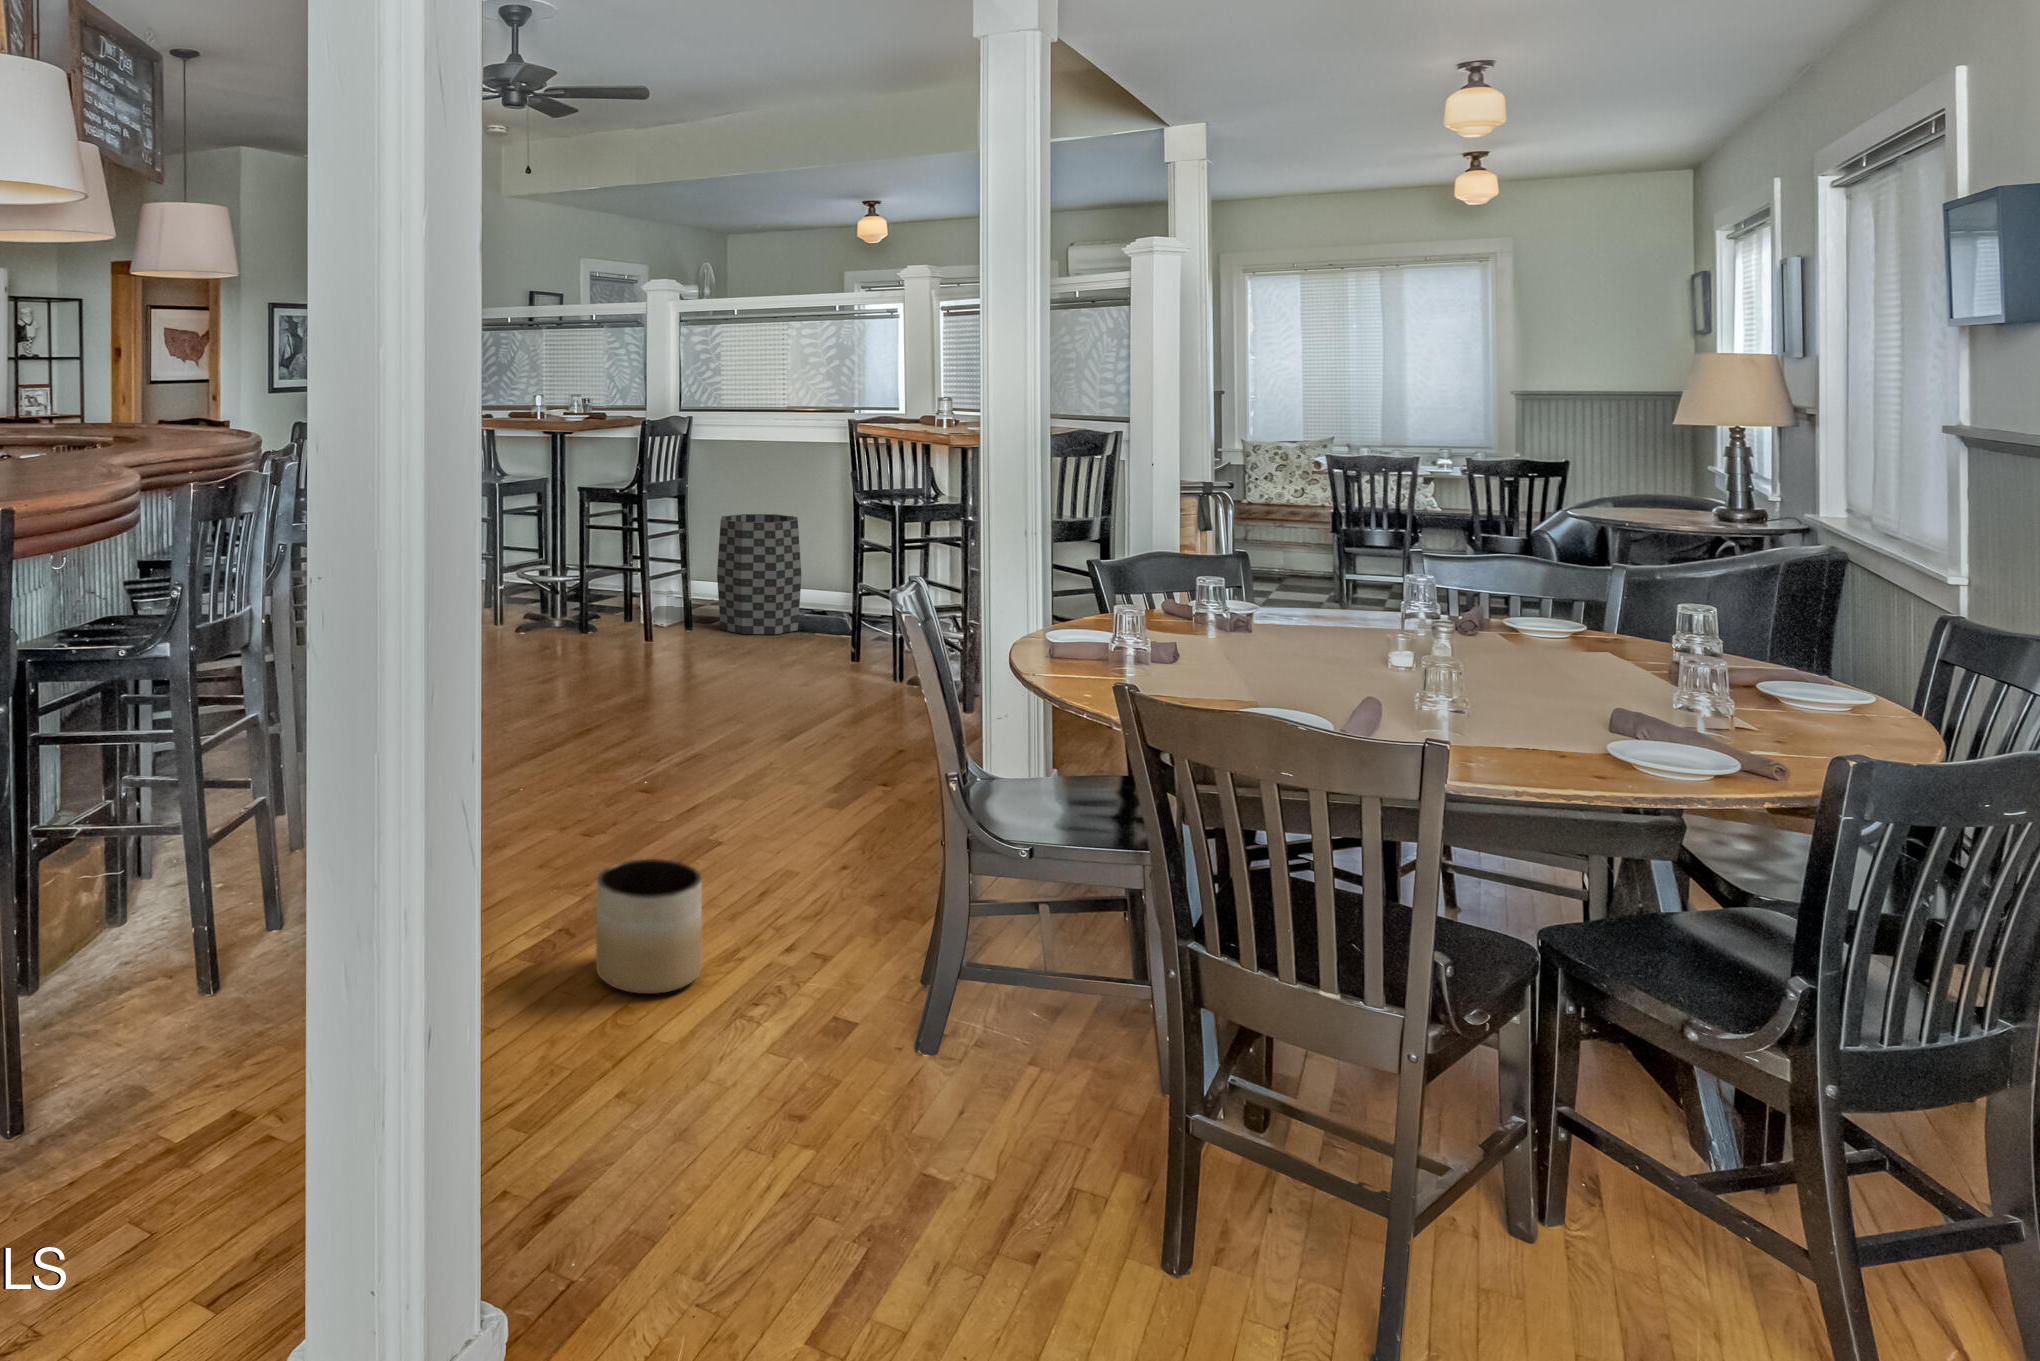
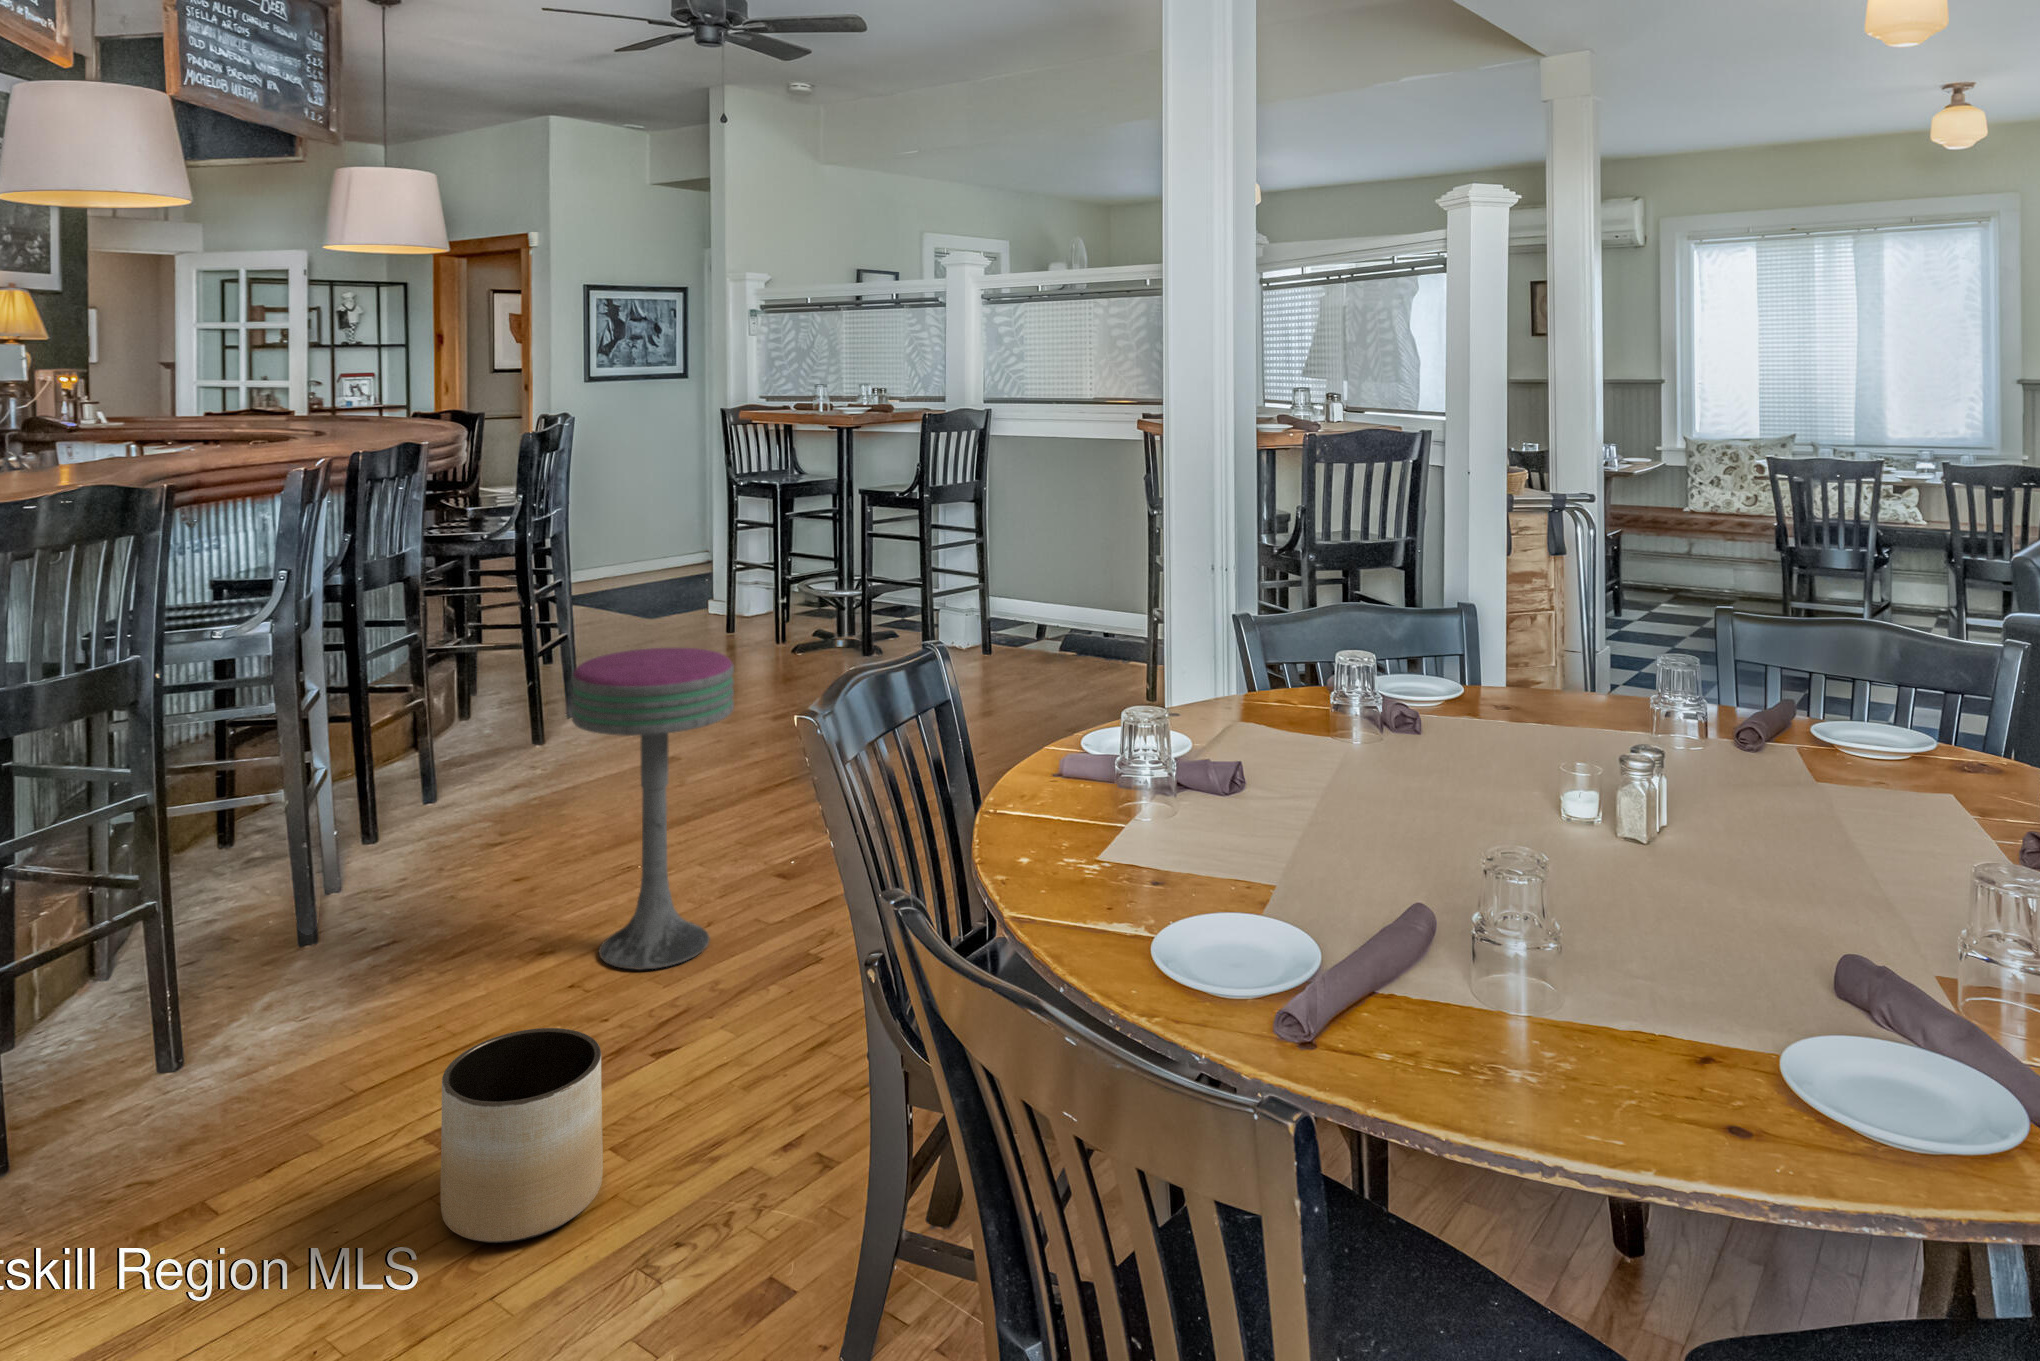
trash can: present [717,514,802,634] -> none [1006,521,1107,661]
bar stool: none [545,604,666,848] -> present [572,648,734,970]

